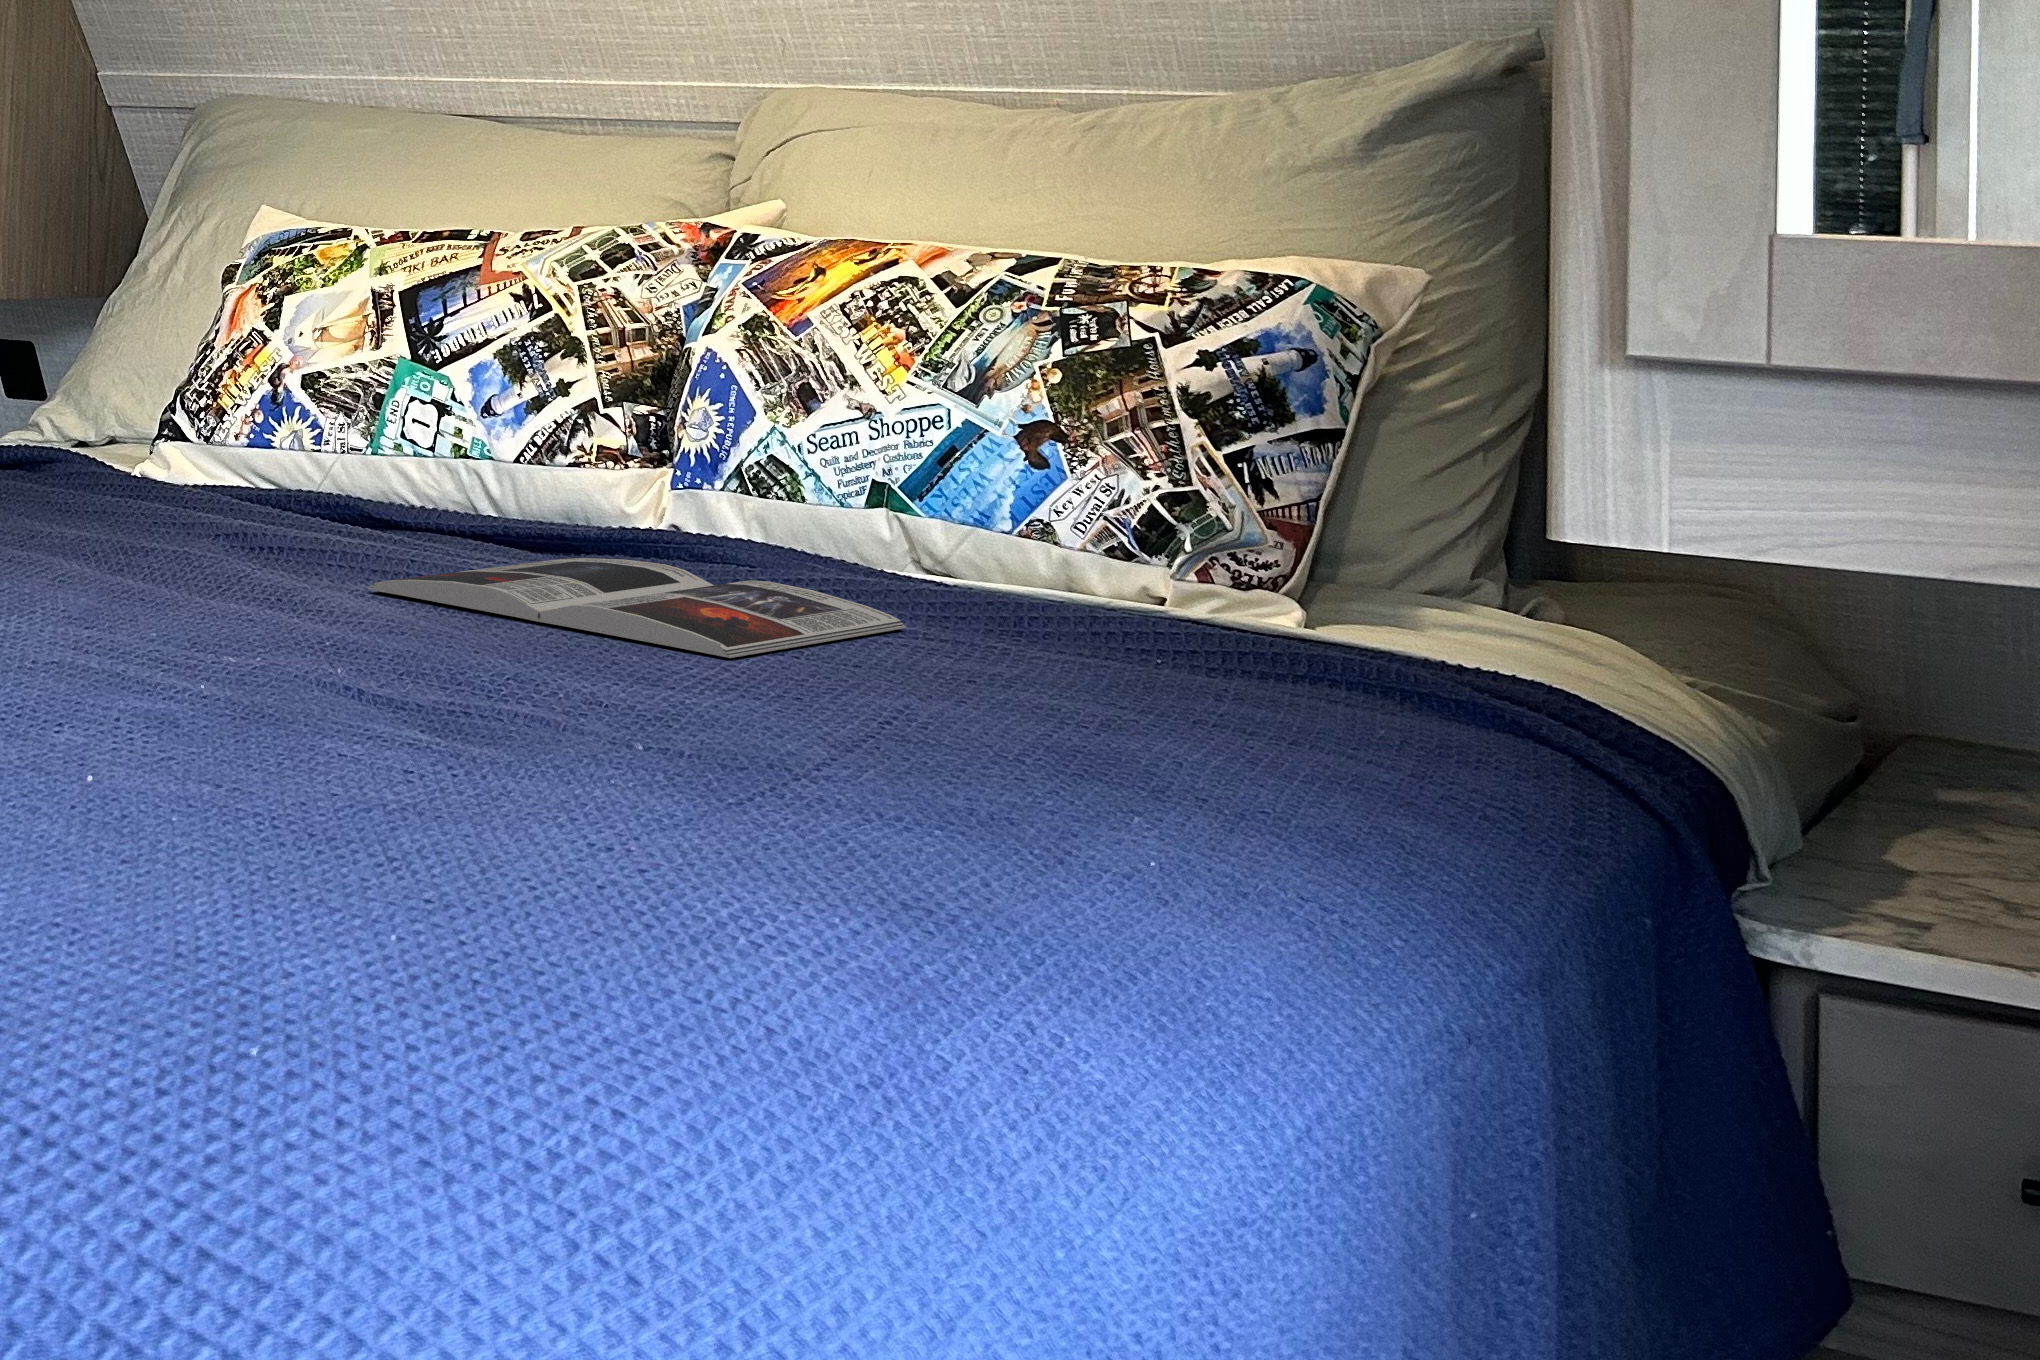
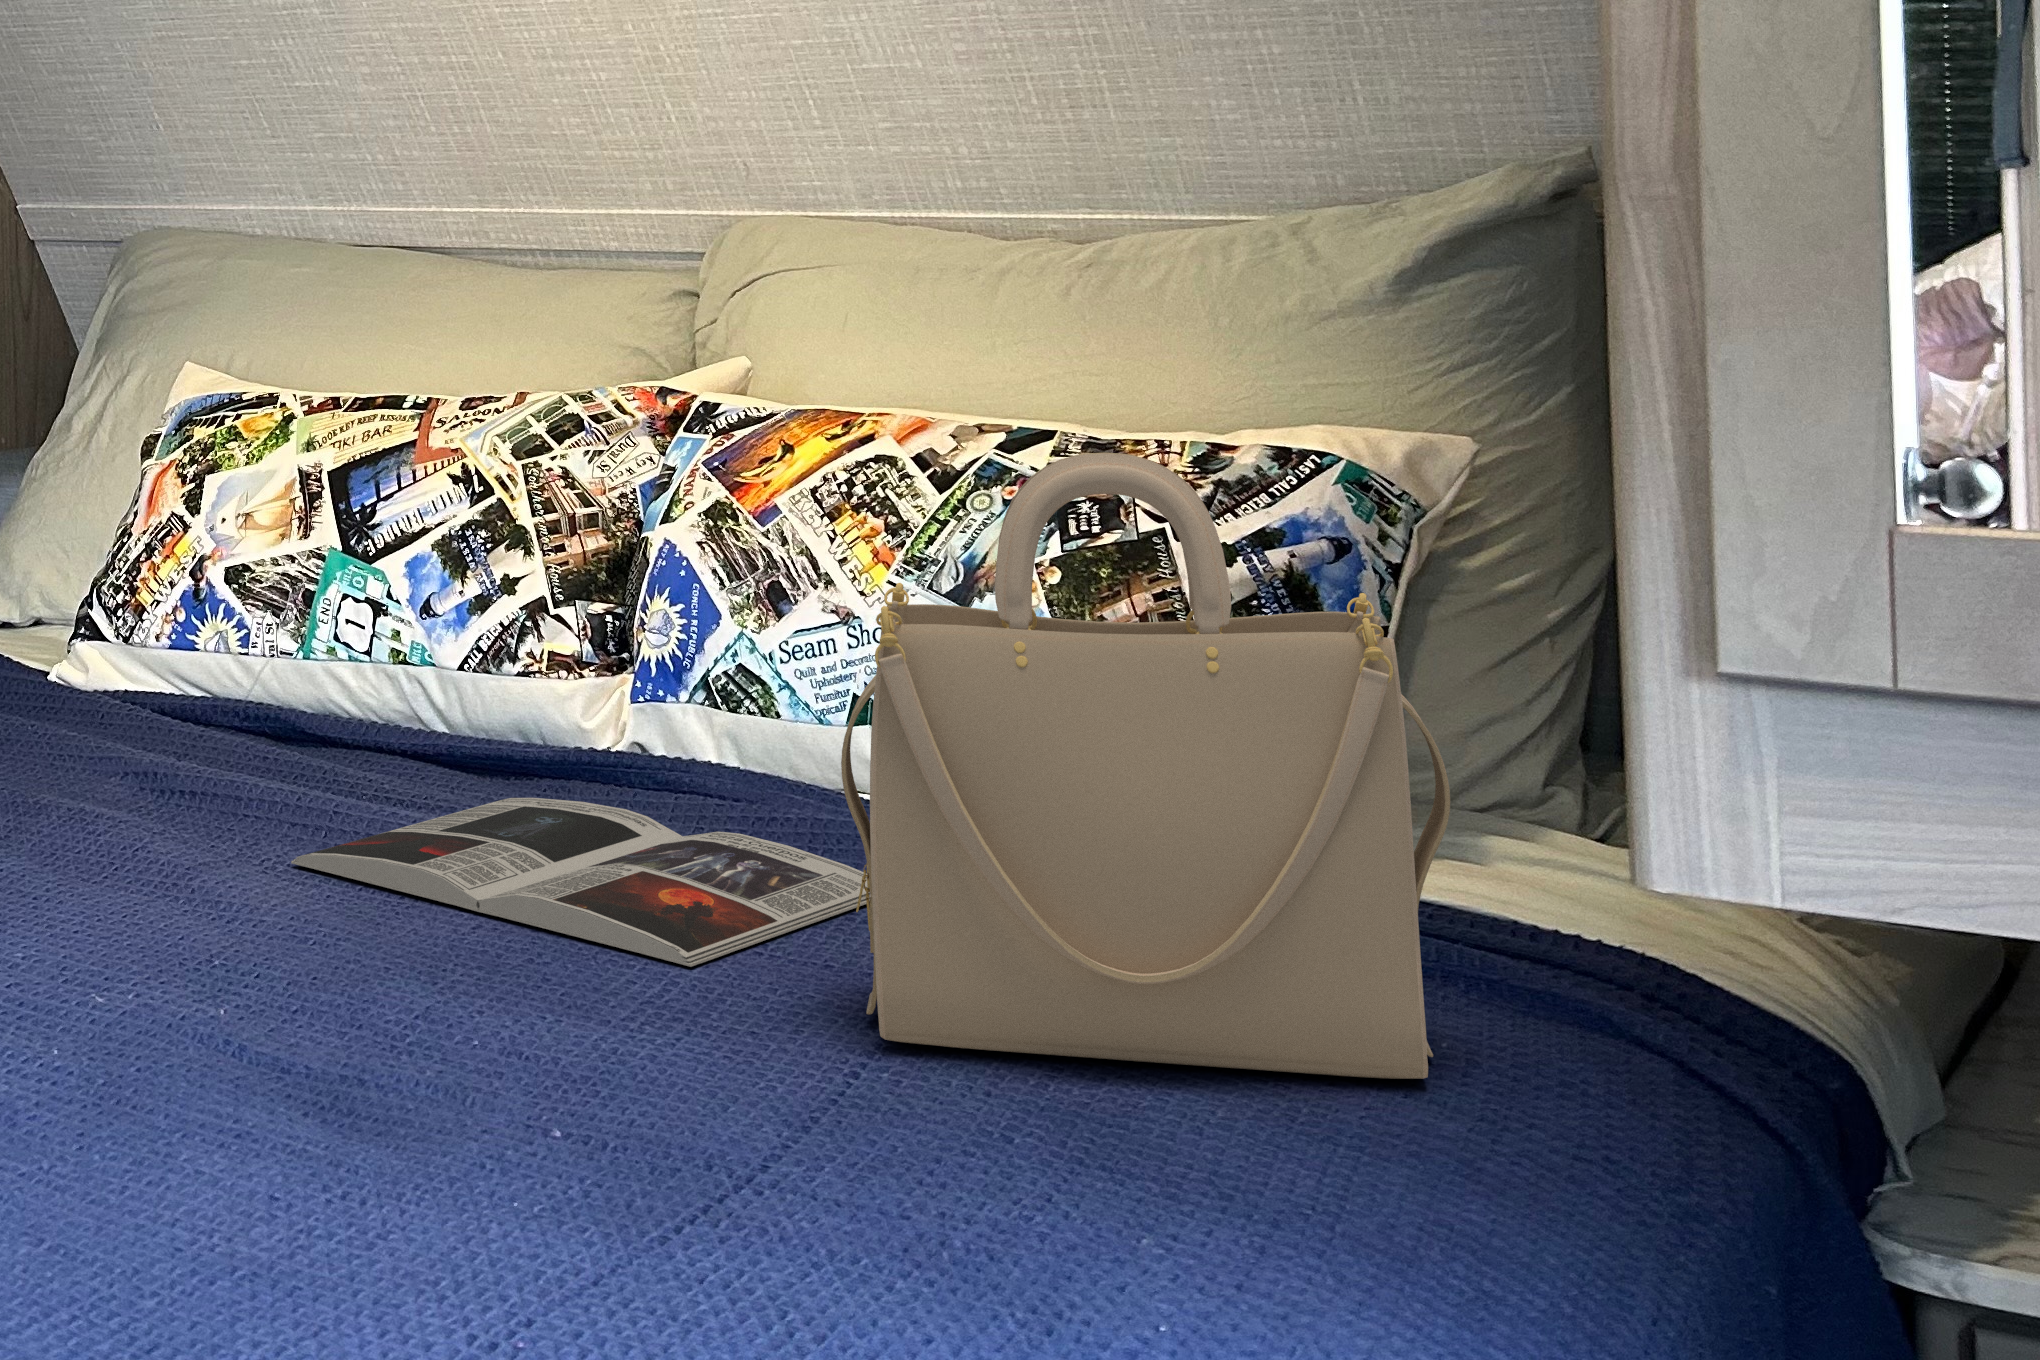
handbag: none [876,205,1399,738] -> present [841,453,1450,1079]

